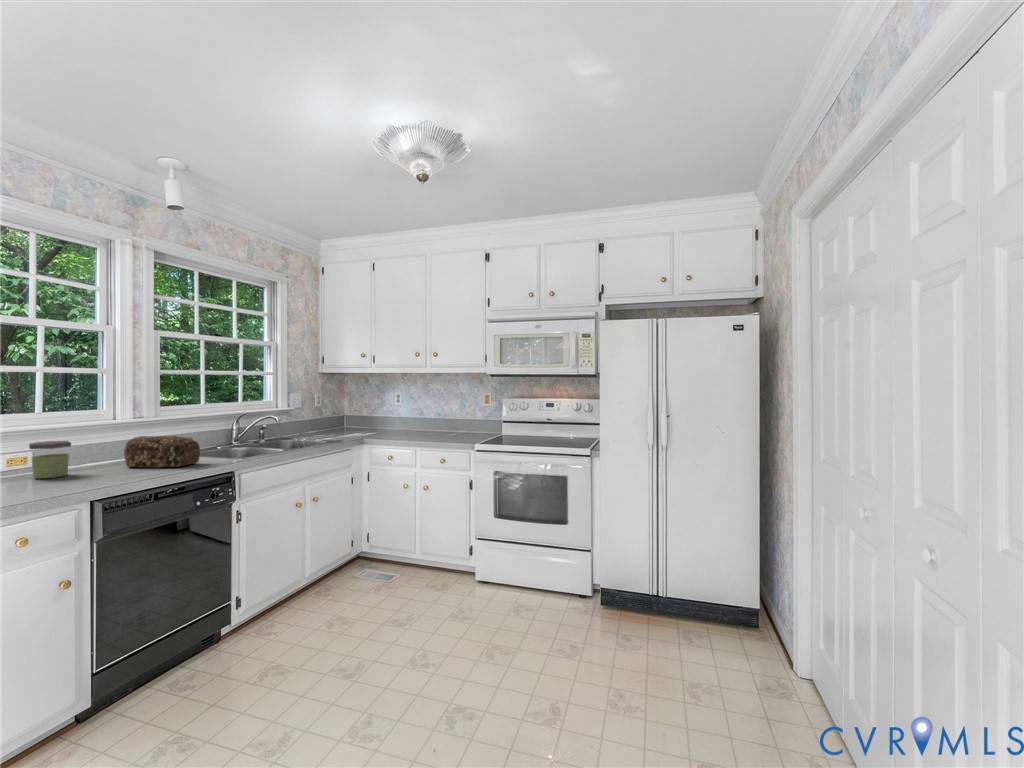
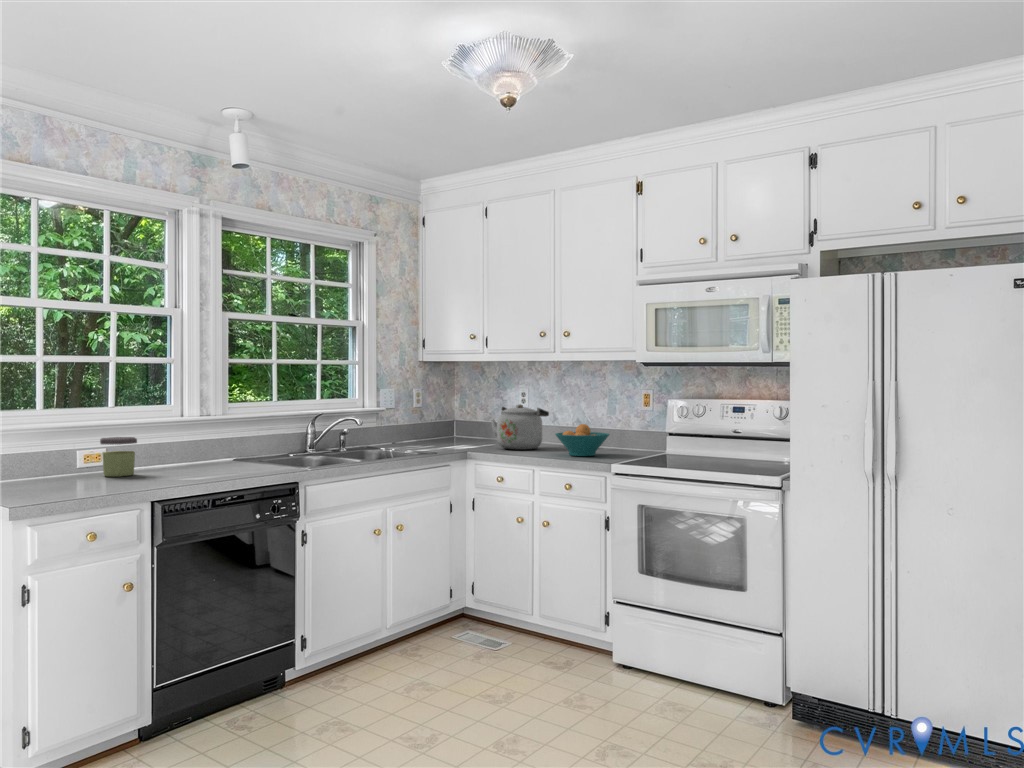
kettle: none [375,403,417,435] -> present [491,404,549,450]
fruit bowl: none [427,416,465,439] -> present [556,424,609,456]
bread loaf: present [124,436,200,468] -> none [187,436,263,472]

